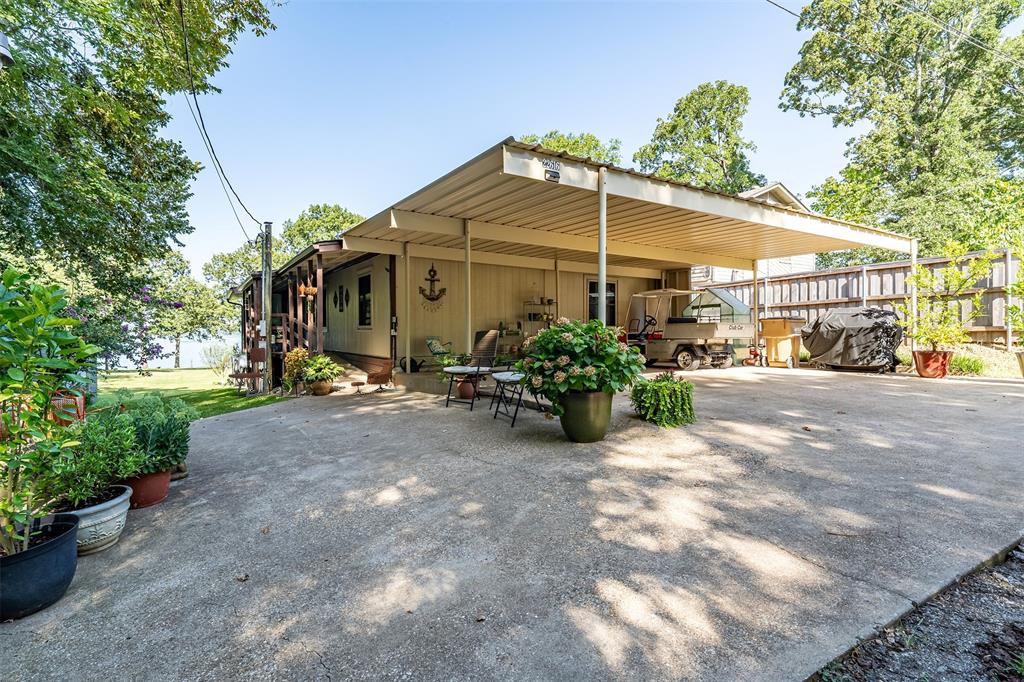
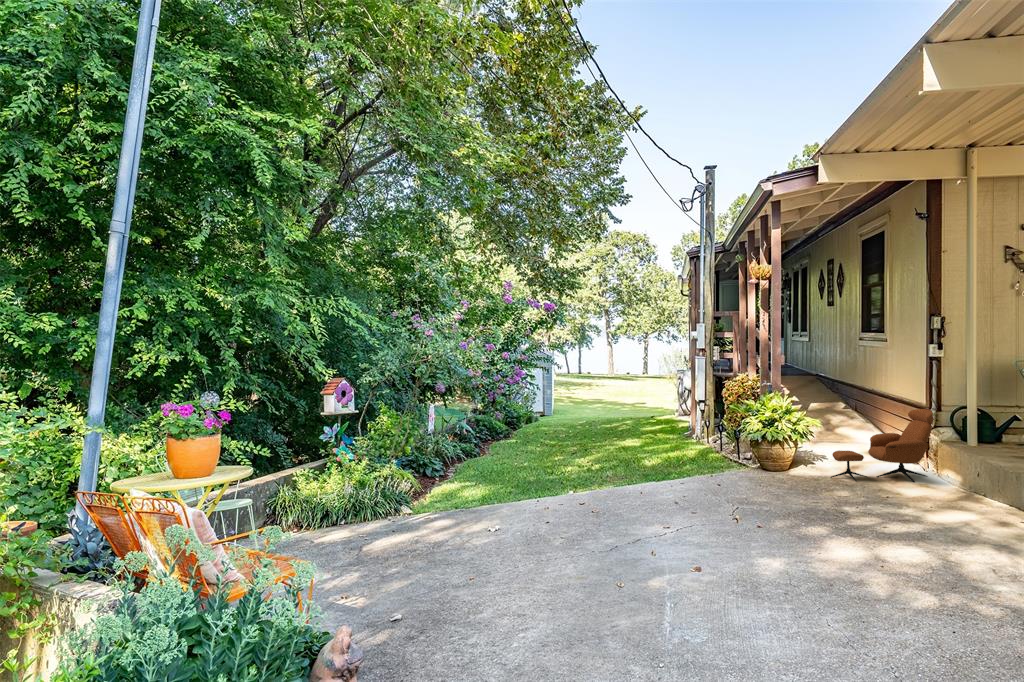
bench: present [228,348,267,397] -> none [649,368,697,445]

